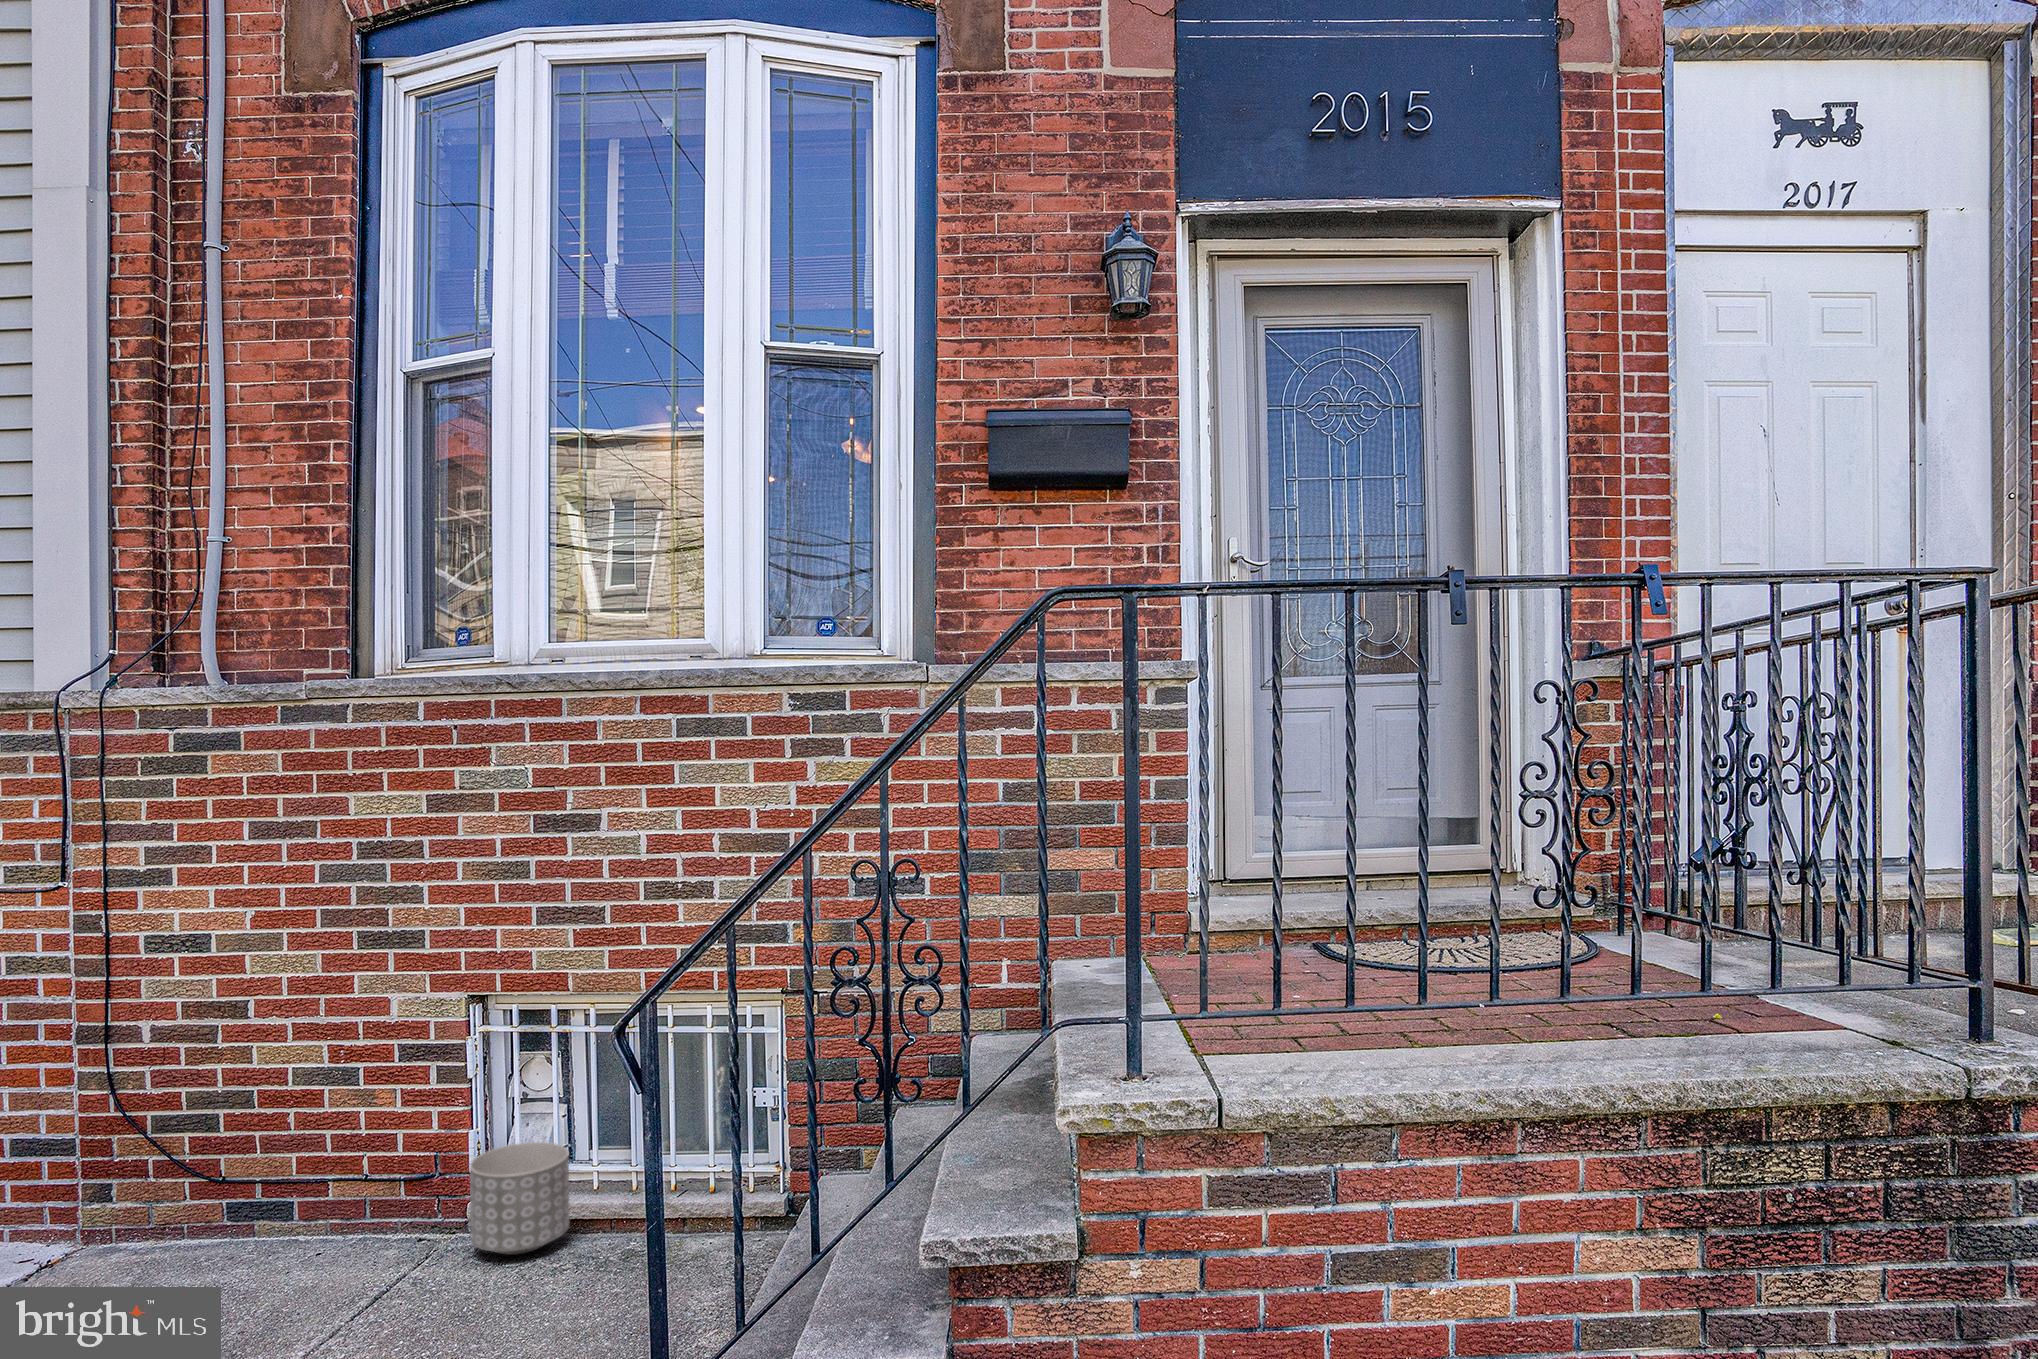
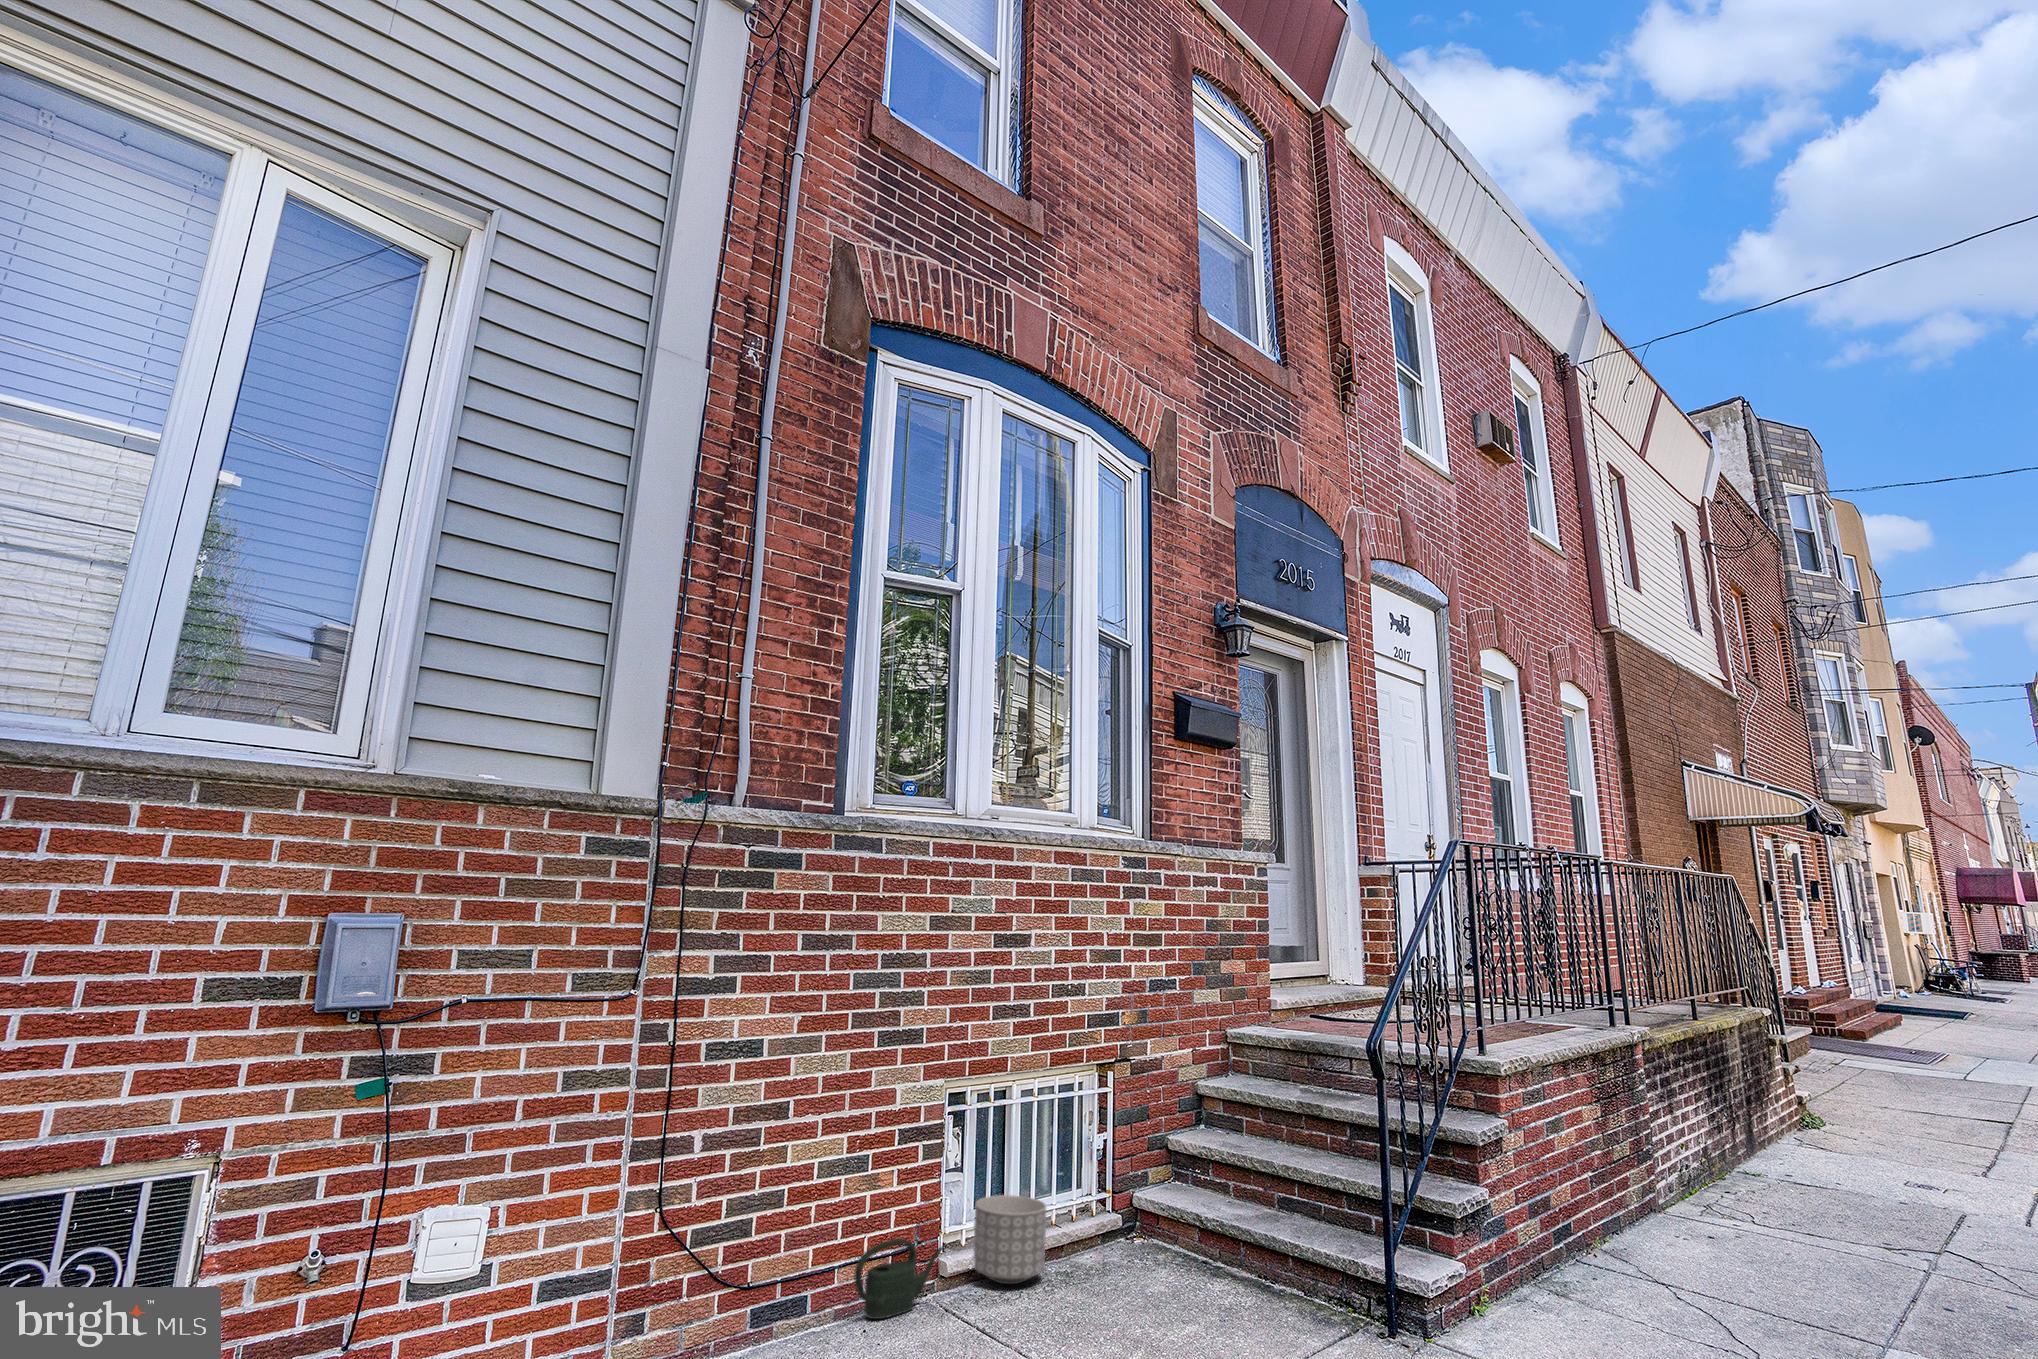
watering can: none [303,1168,430,1250] -> present [854,1239,943,1319]

